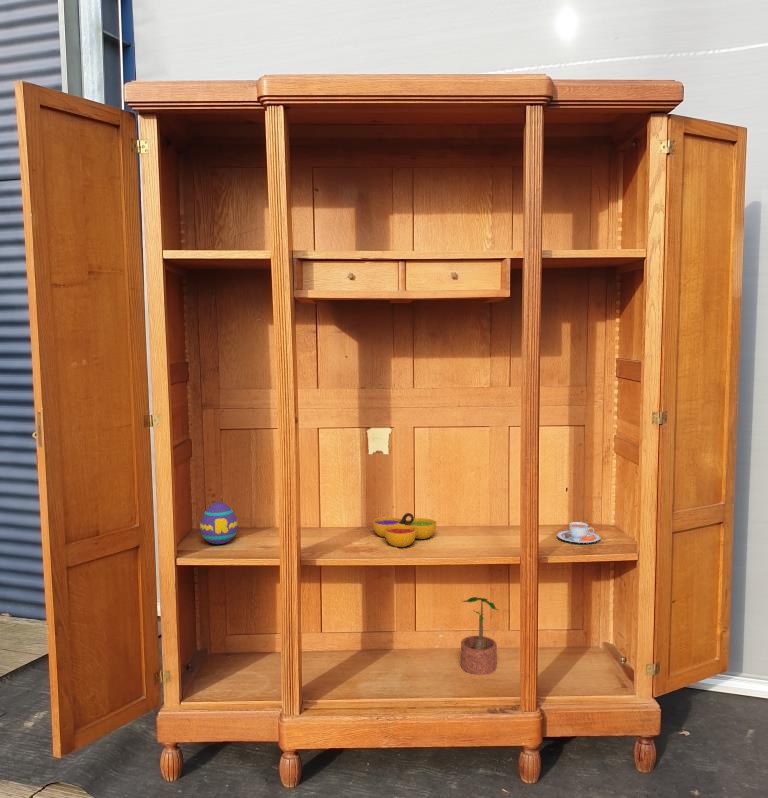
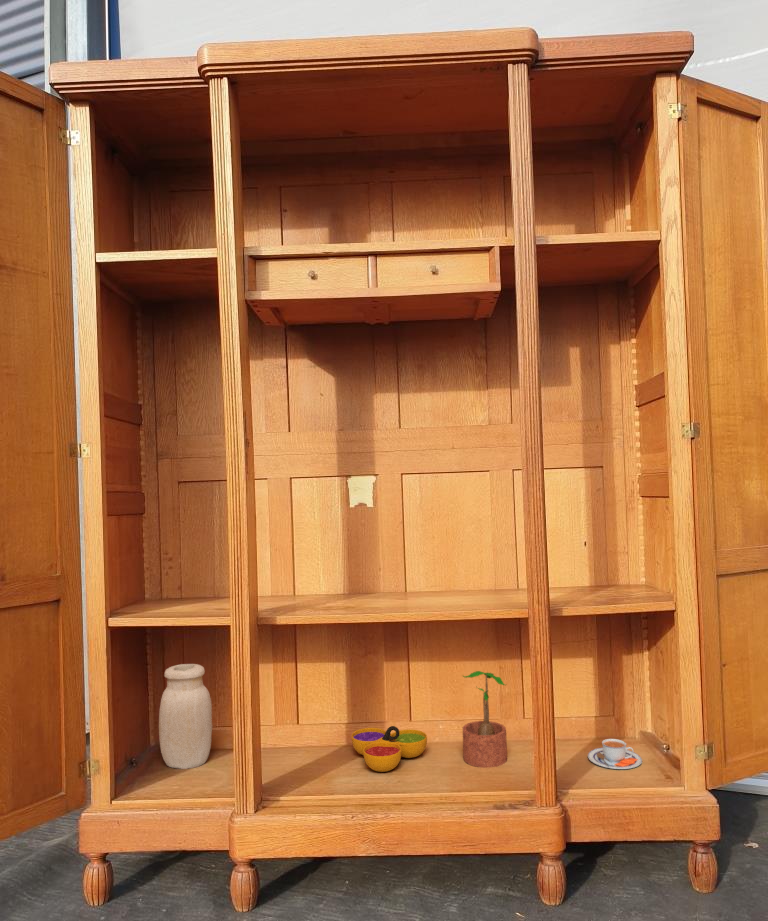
decorative egg: present [200,502,238,544] -> none [143,556,189,607]
decorative bowl: present [373,513,436,547] -> present [351,726,427,772]
teacup: present [557,522,601,543] -> present [588,739,642,769]
jar: none [211,587,254,672] -> present [159,664,212,769]

